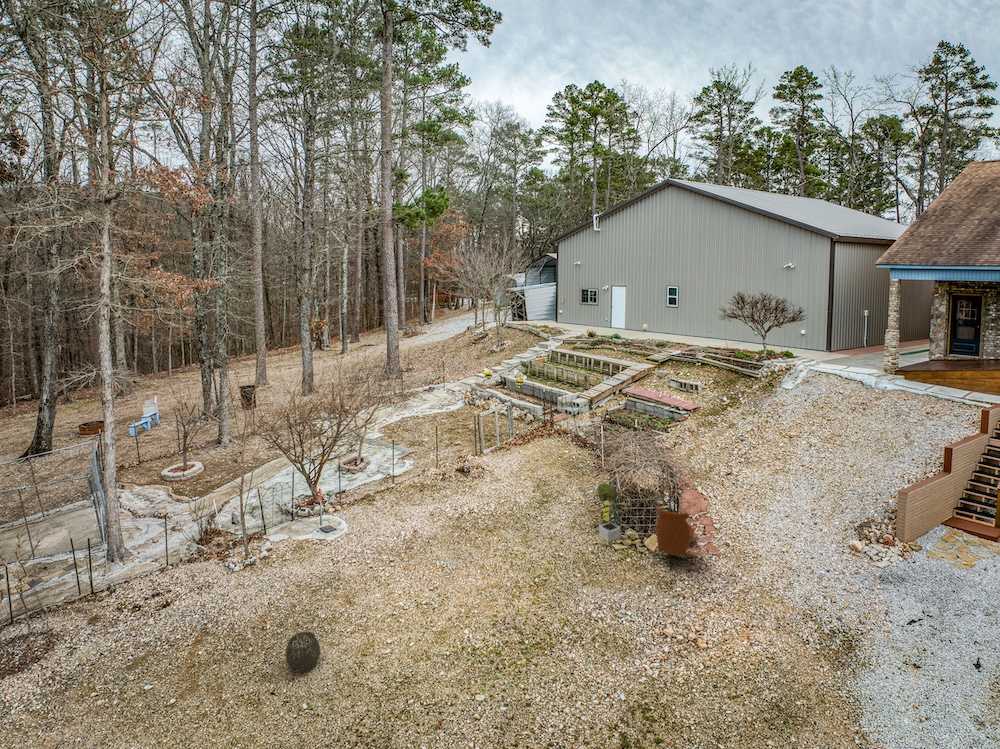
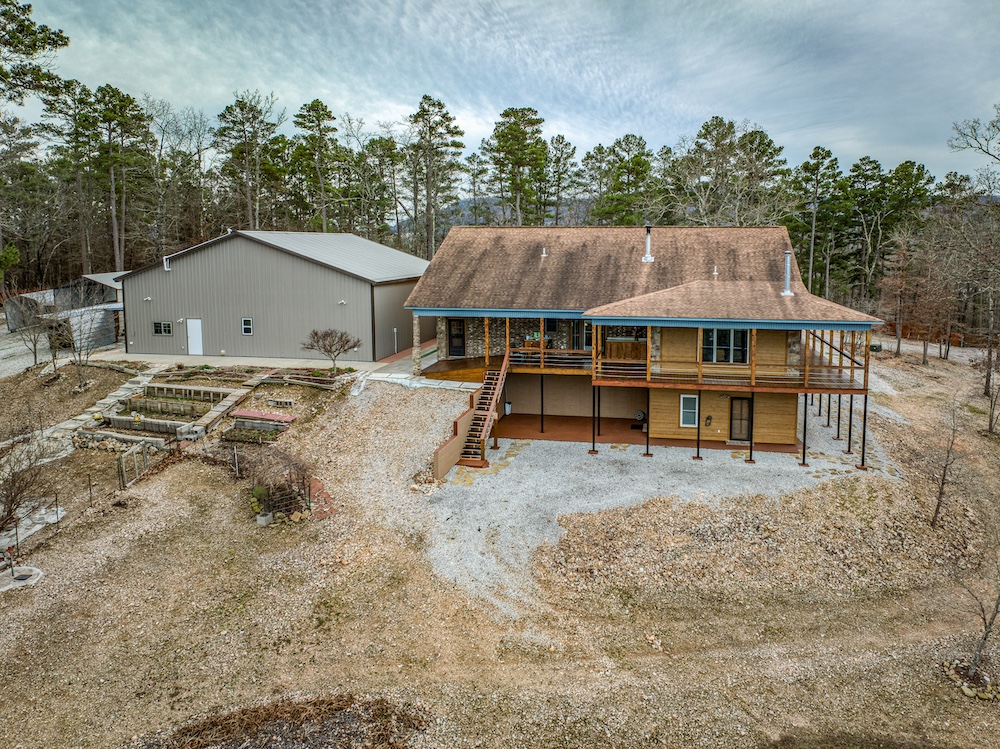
lounge chair: present [653,508,694,570] -> none [298,490,325,529]
woven basket: present [286,632,320,673] -> none [60,643,90,673]

